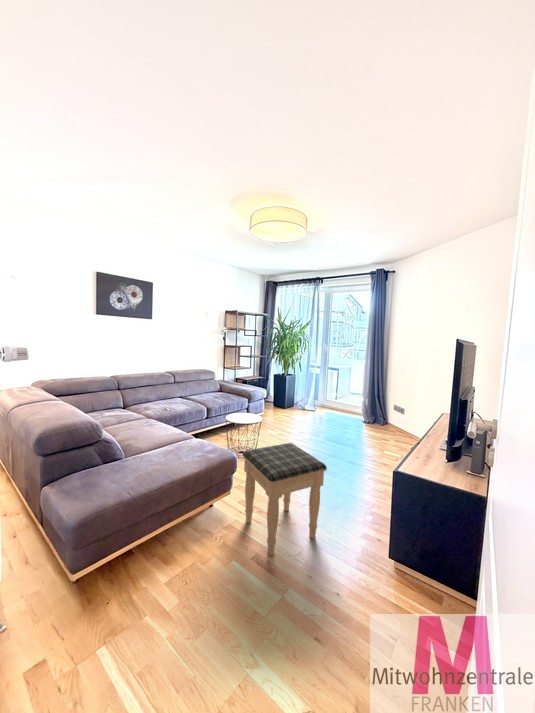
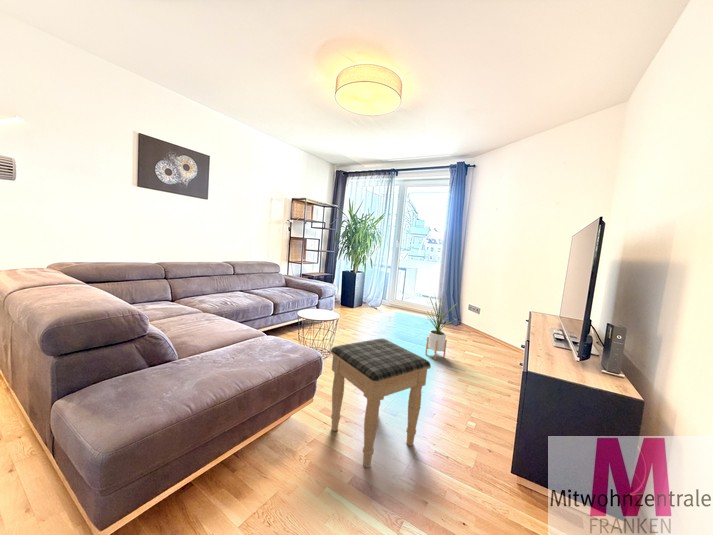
house plant: none [340,397,374,460] -> present [425,298,454,359]

